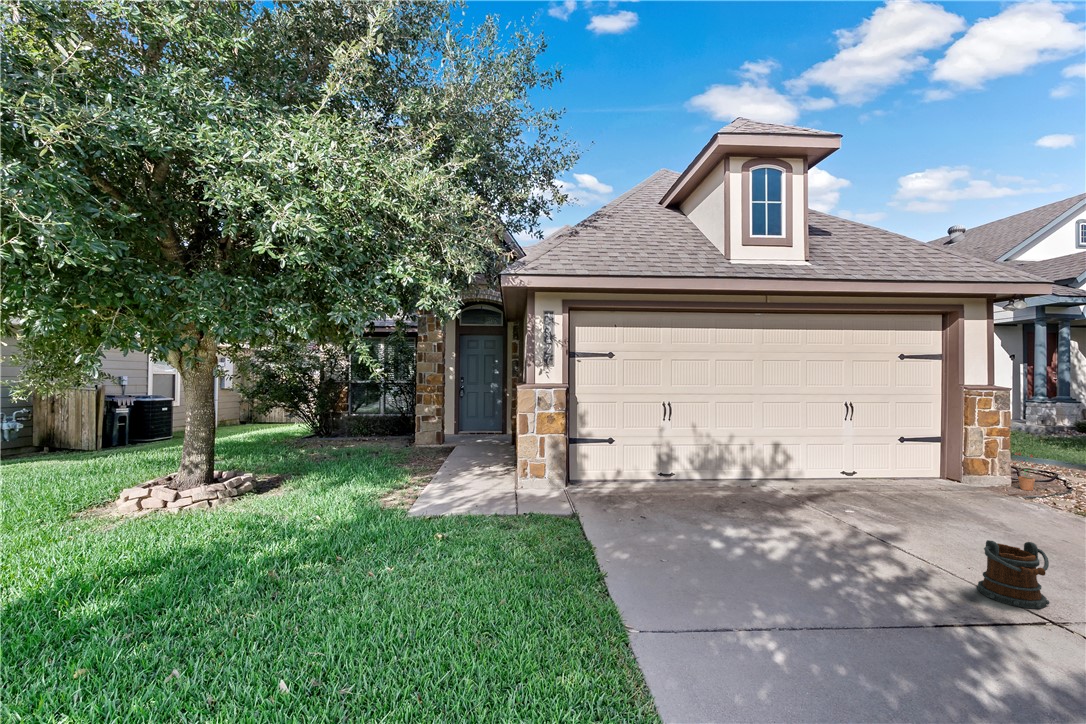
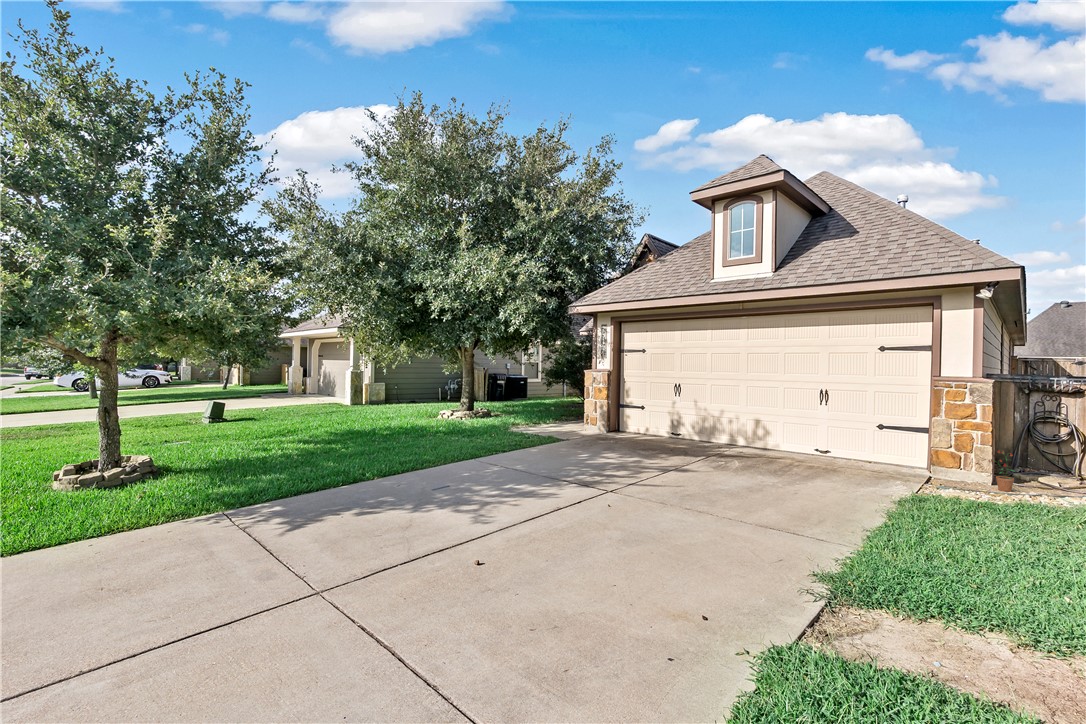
bucket: present [977,540,1050,609] -> none [626,450,656,485]

